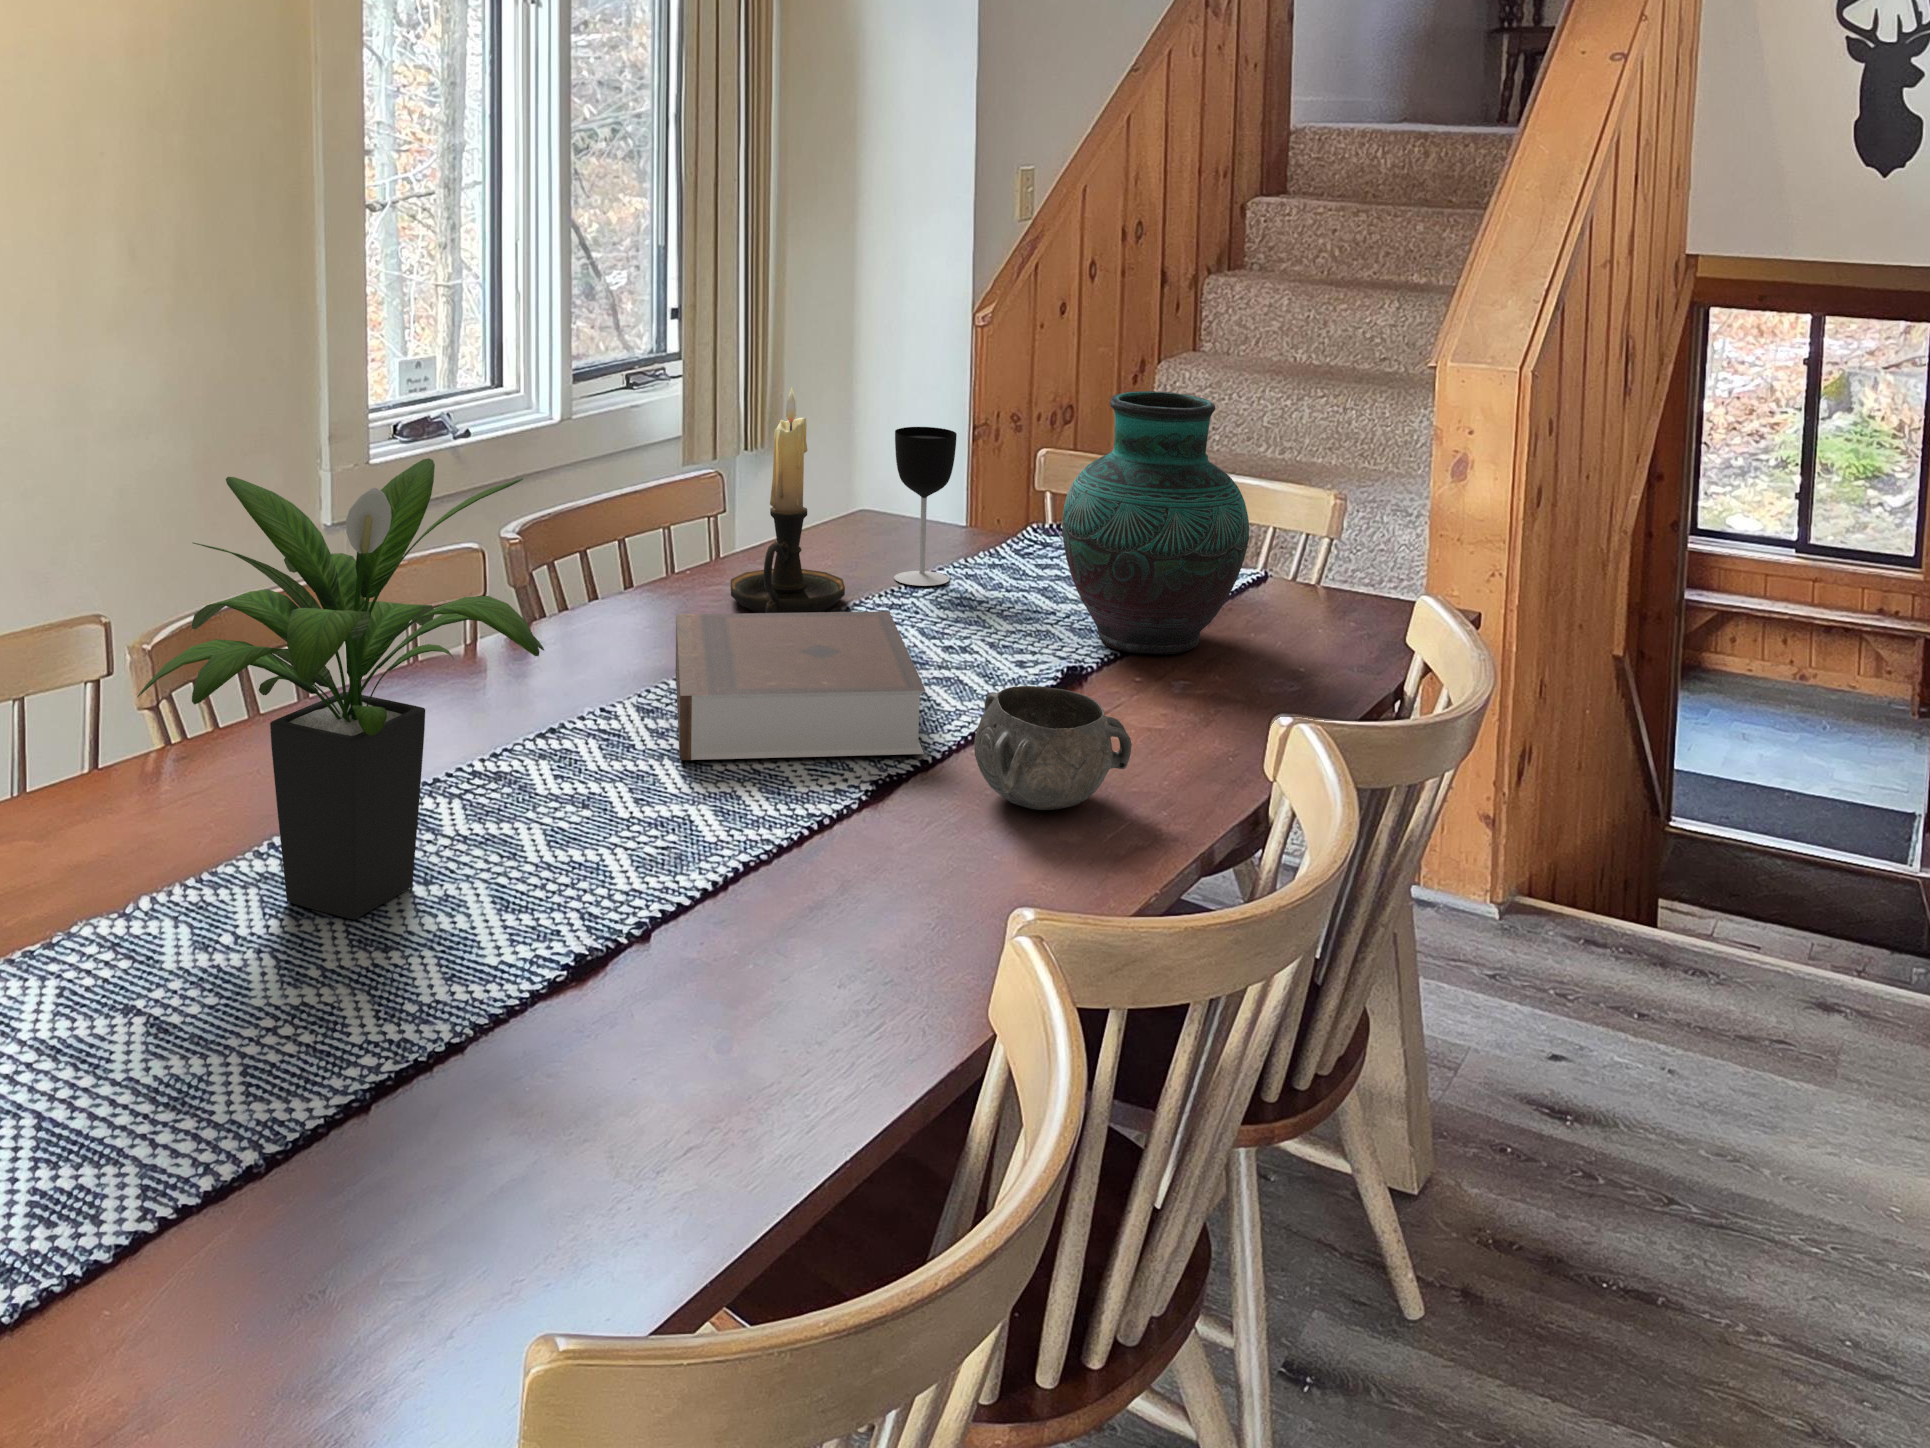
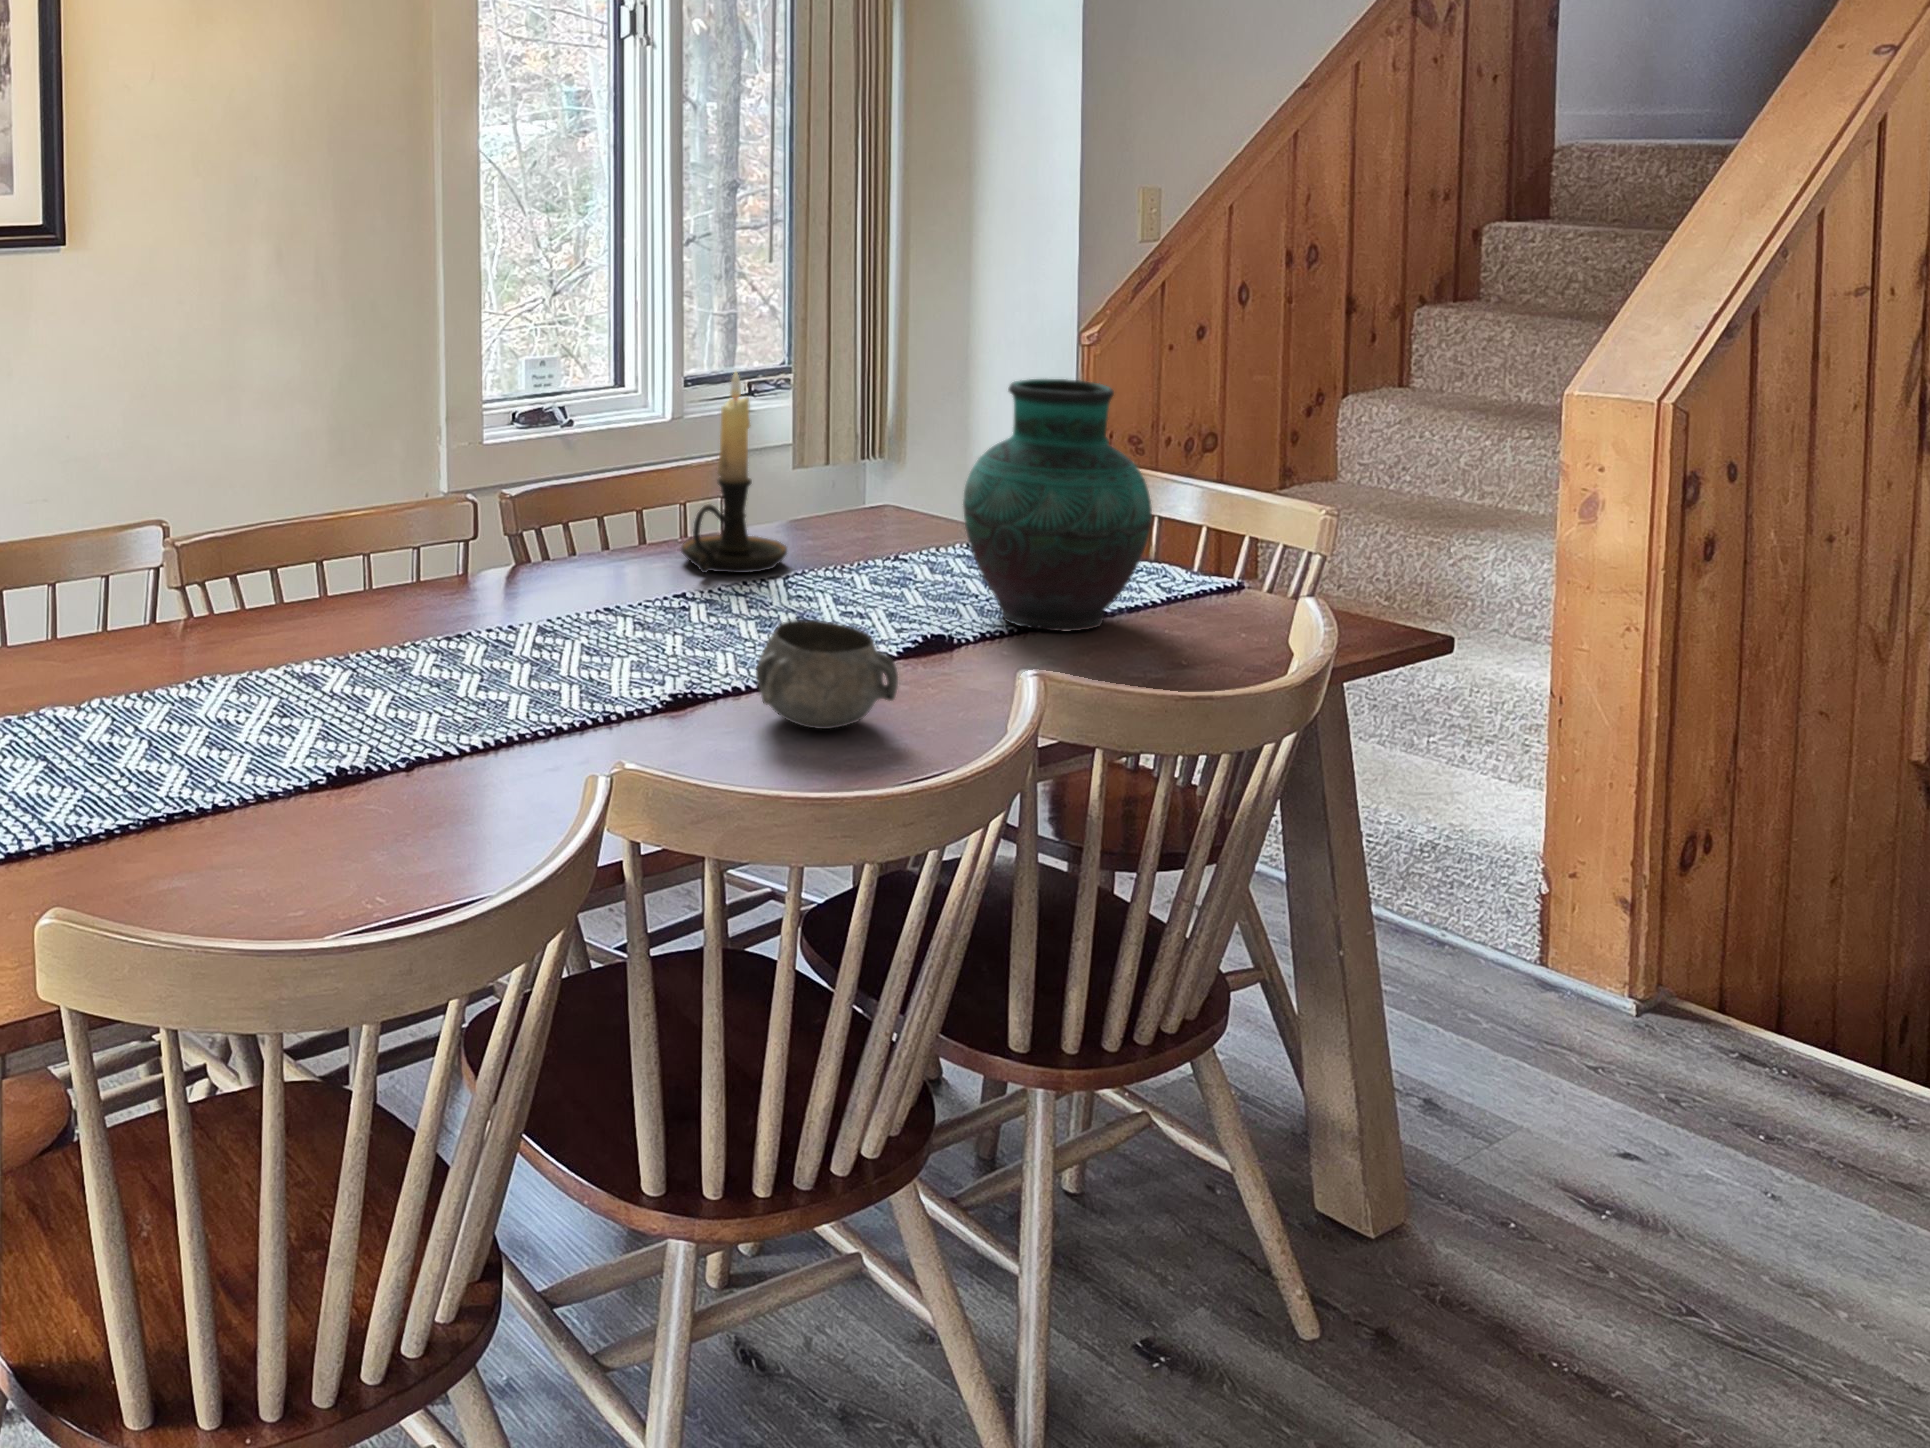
wine glass: present [894,427,957,586] -> none [849,414,907,561]
potted plant: present [137,458,544,919] -> none [84,390,363,727]
book: present [676,611,926,760] -> none [537,554,780,678]

